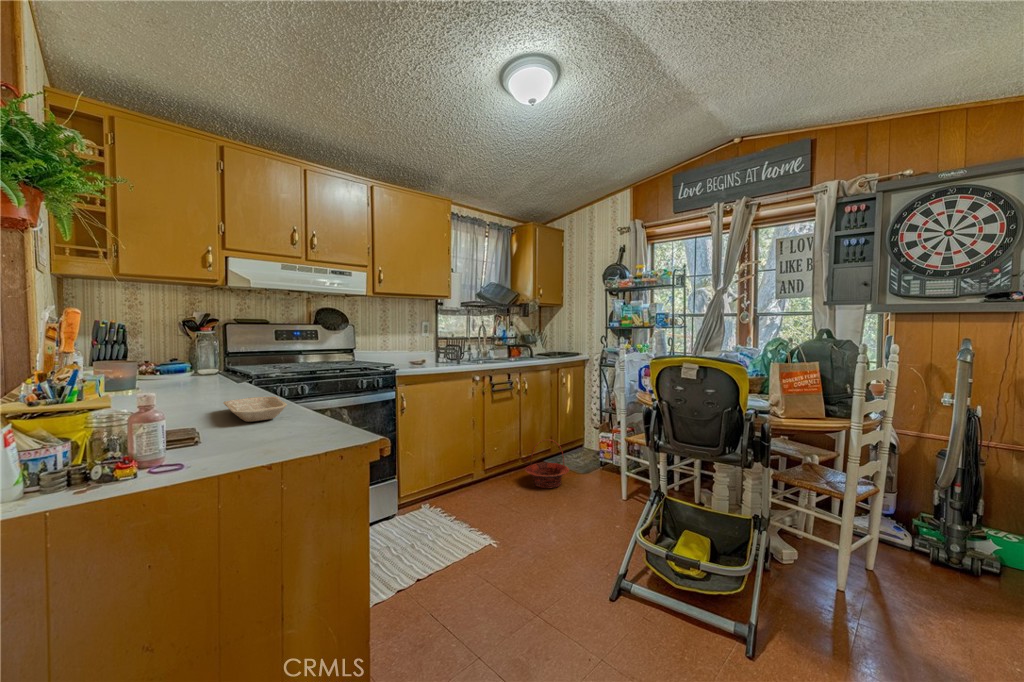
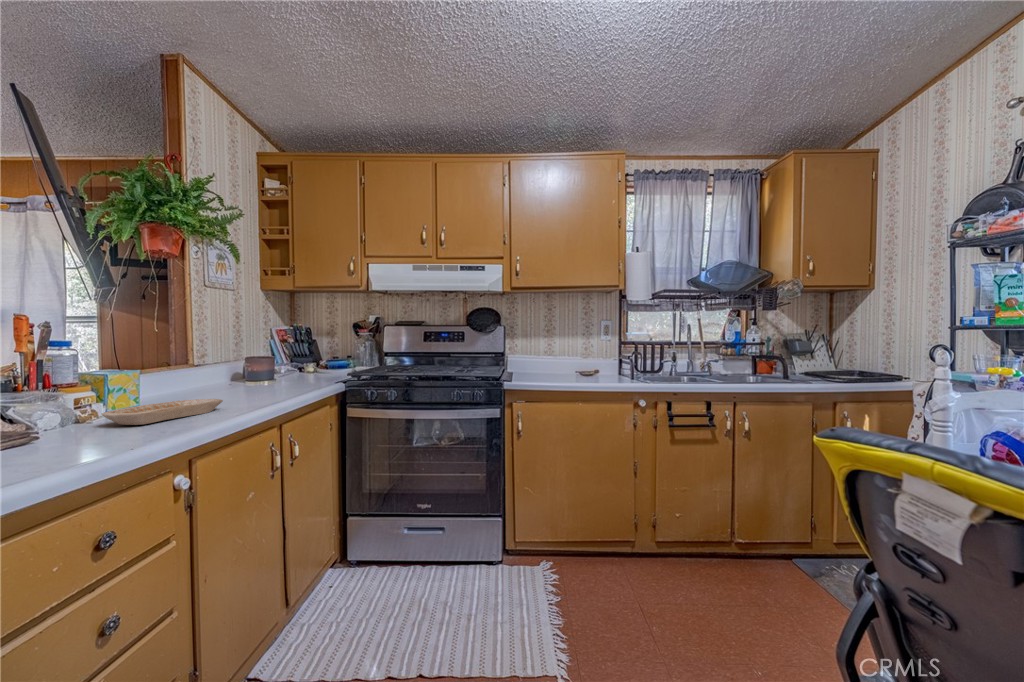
basket: present [525,440,569,488] -> none [712,525,803,620]

